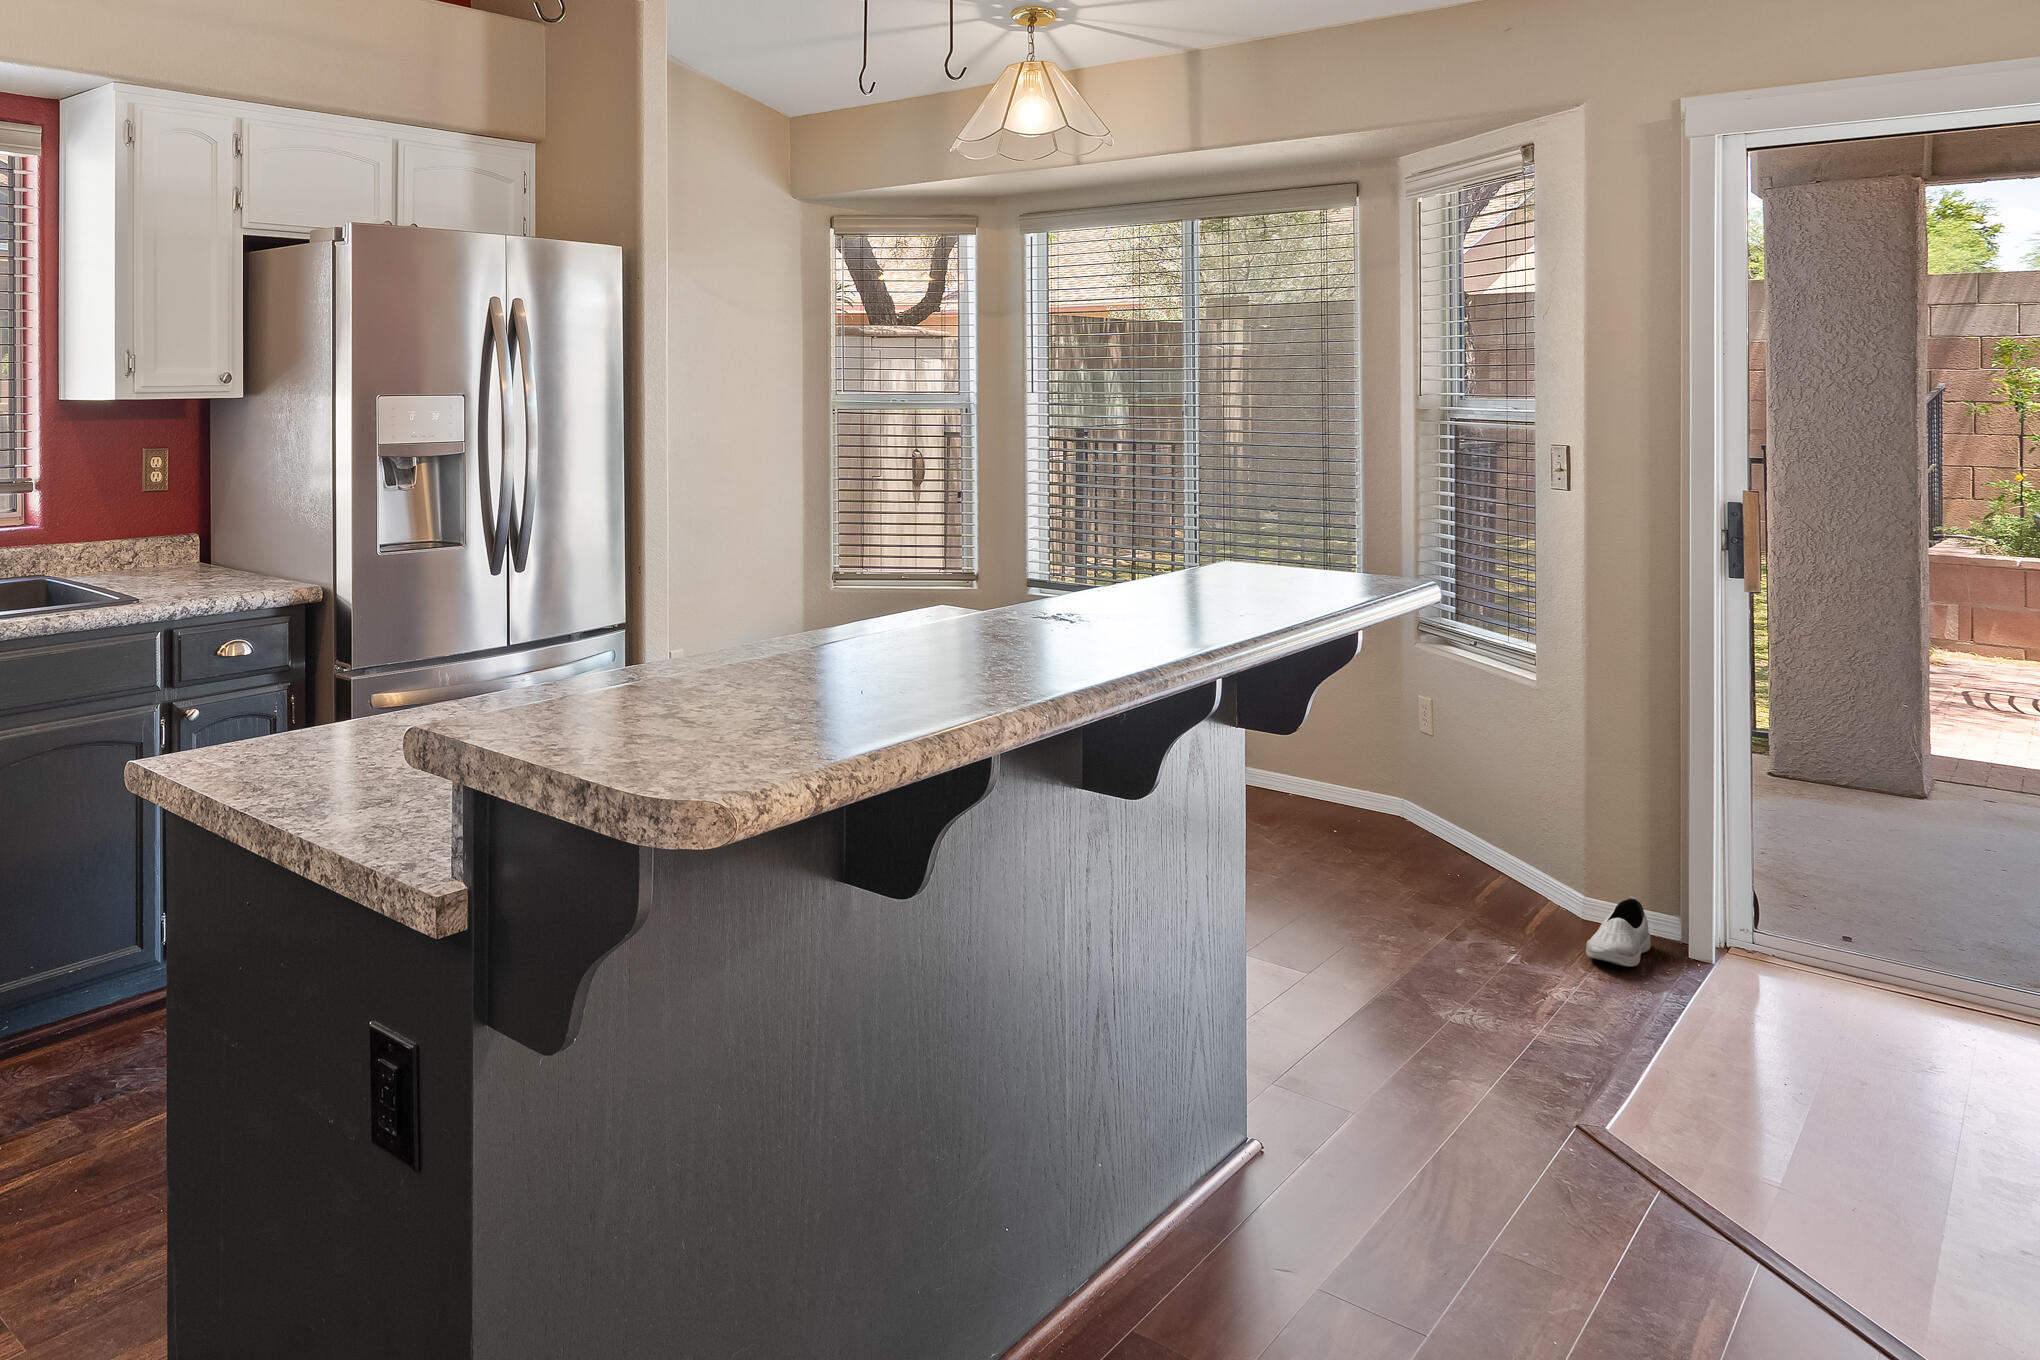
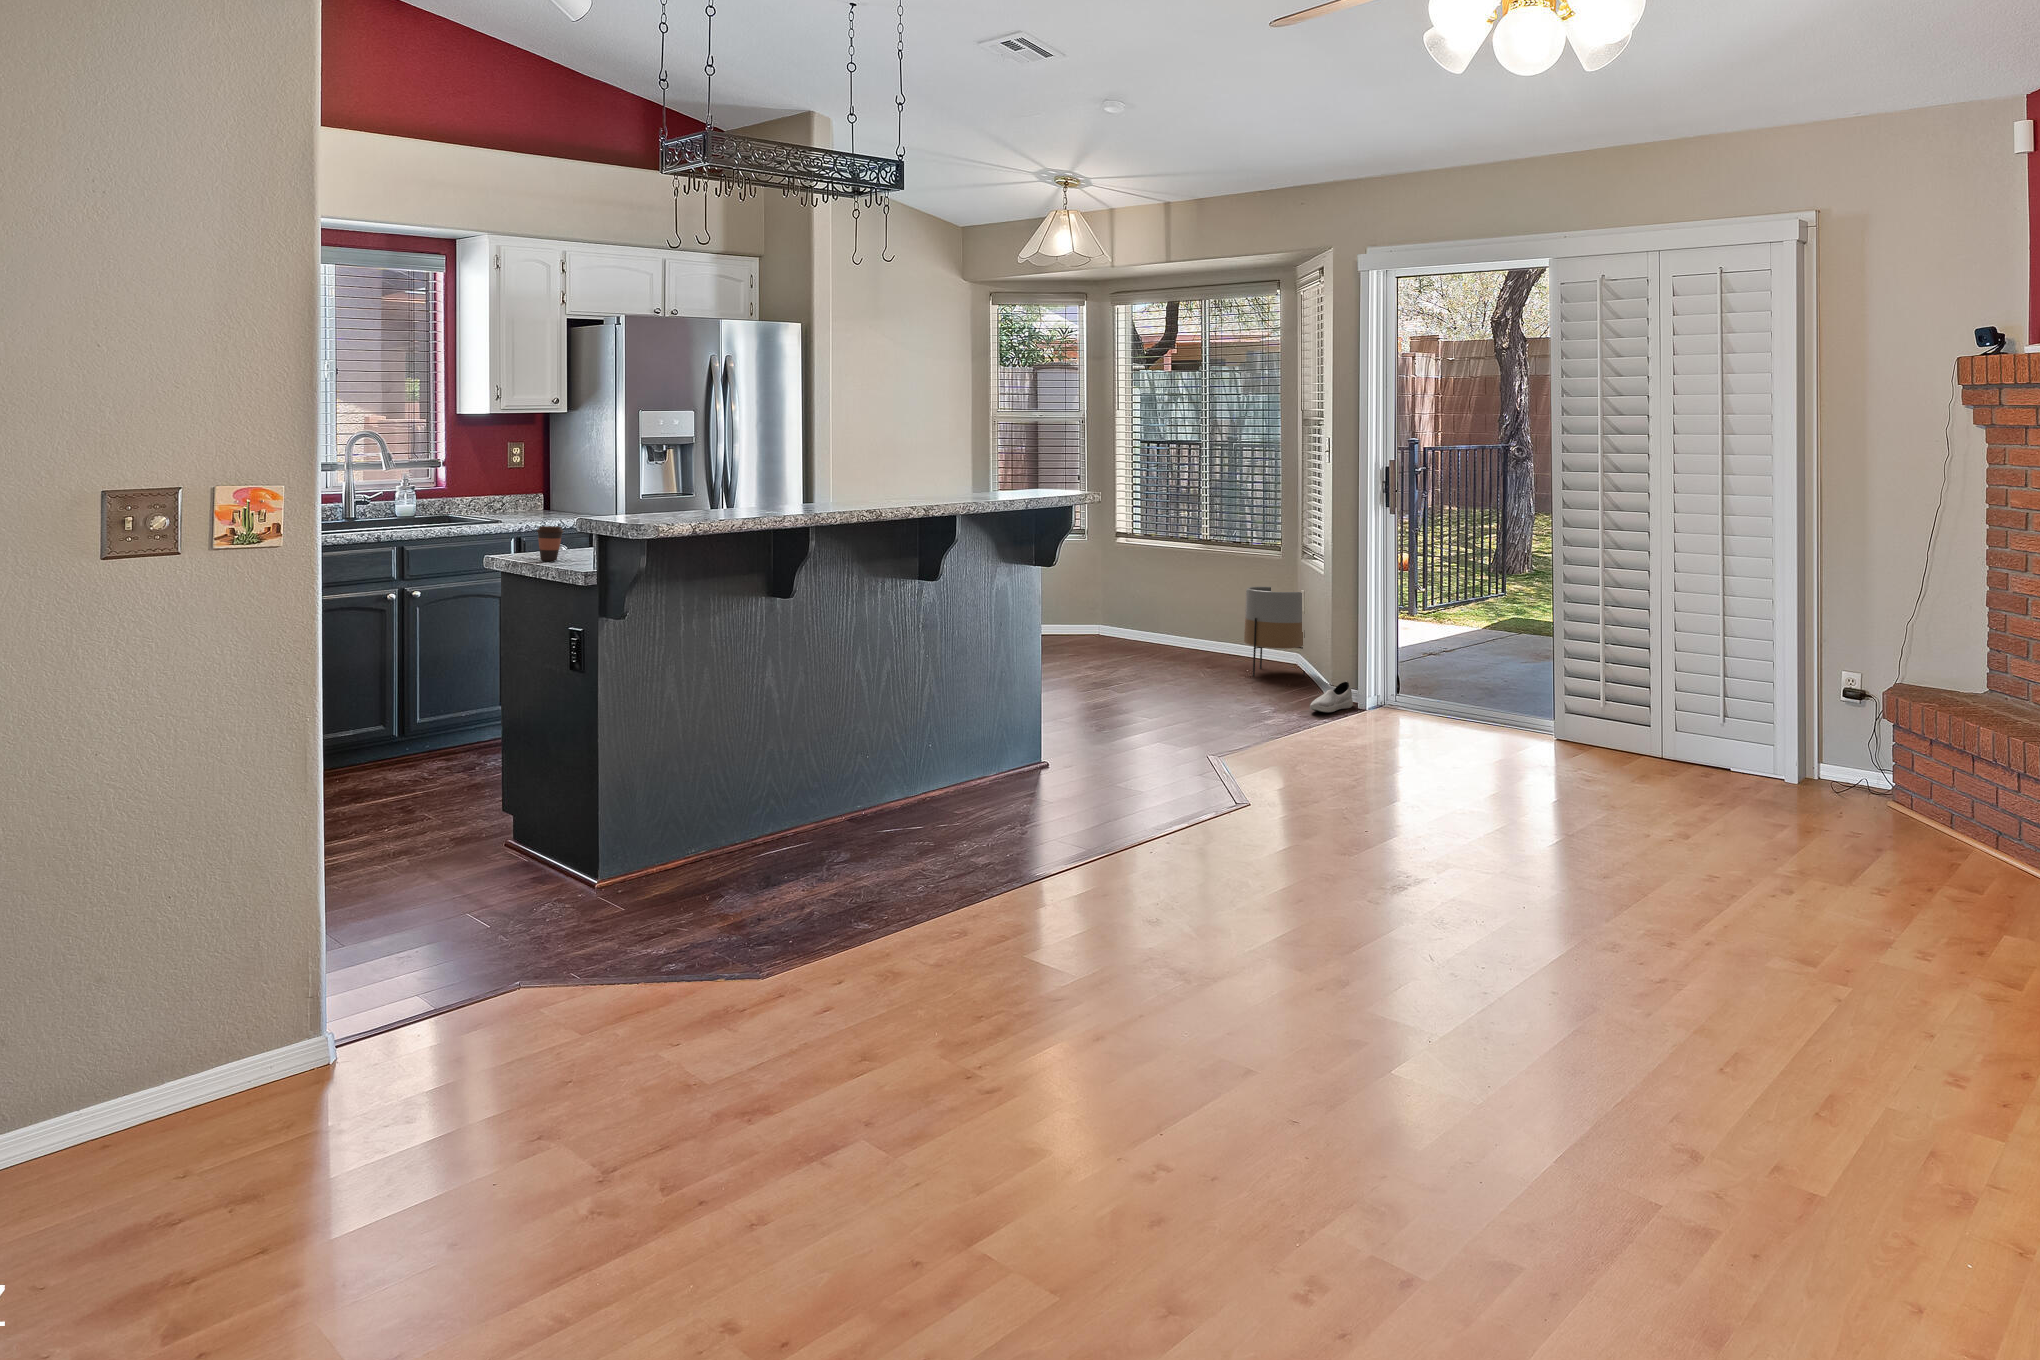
planter: none [1334,693,1454,855] -> present [1244,587,1305,677]
coffee cup: none [289,701,357,799] -> present [537,526,564,561]

